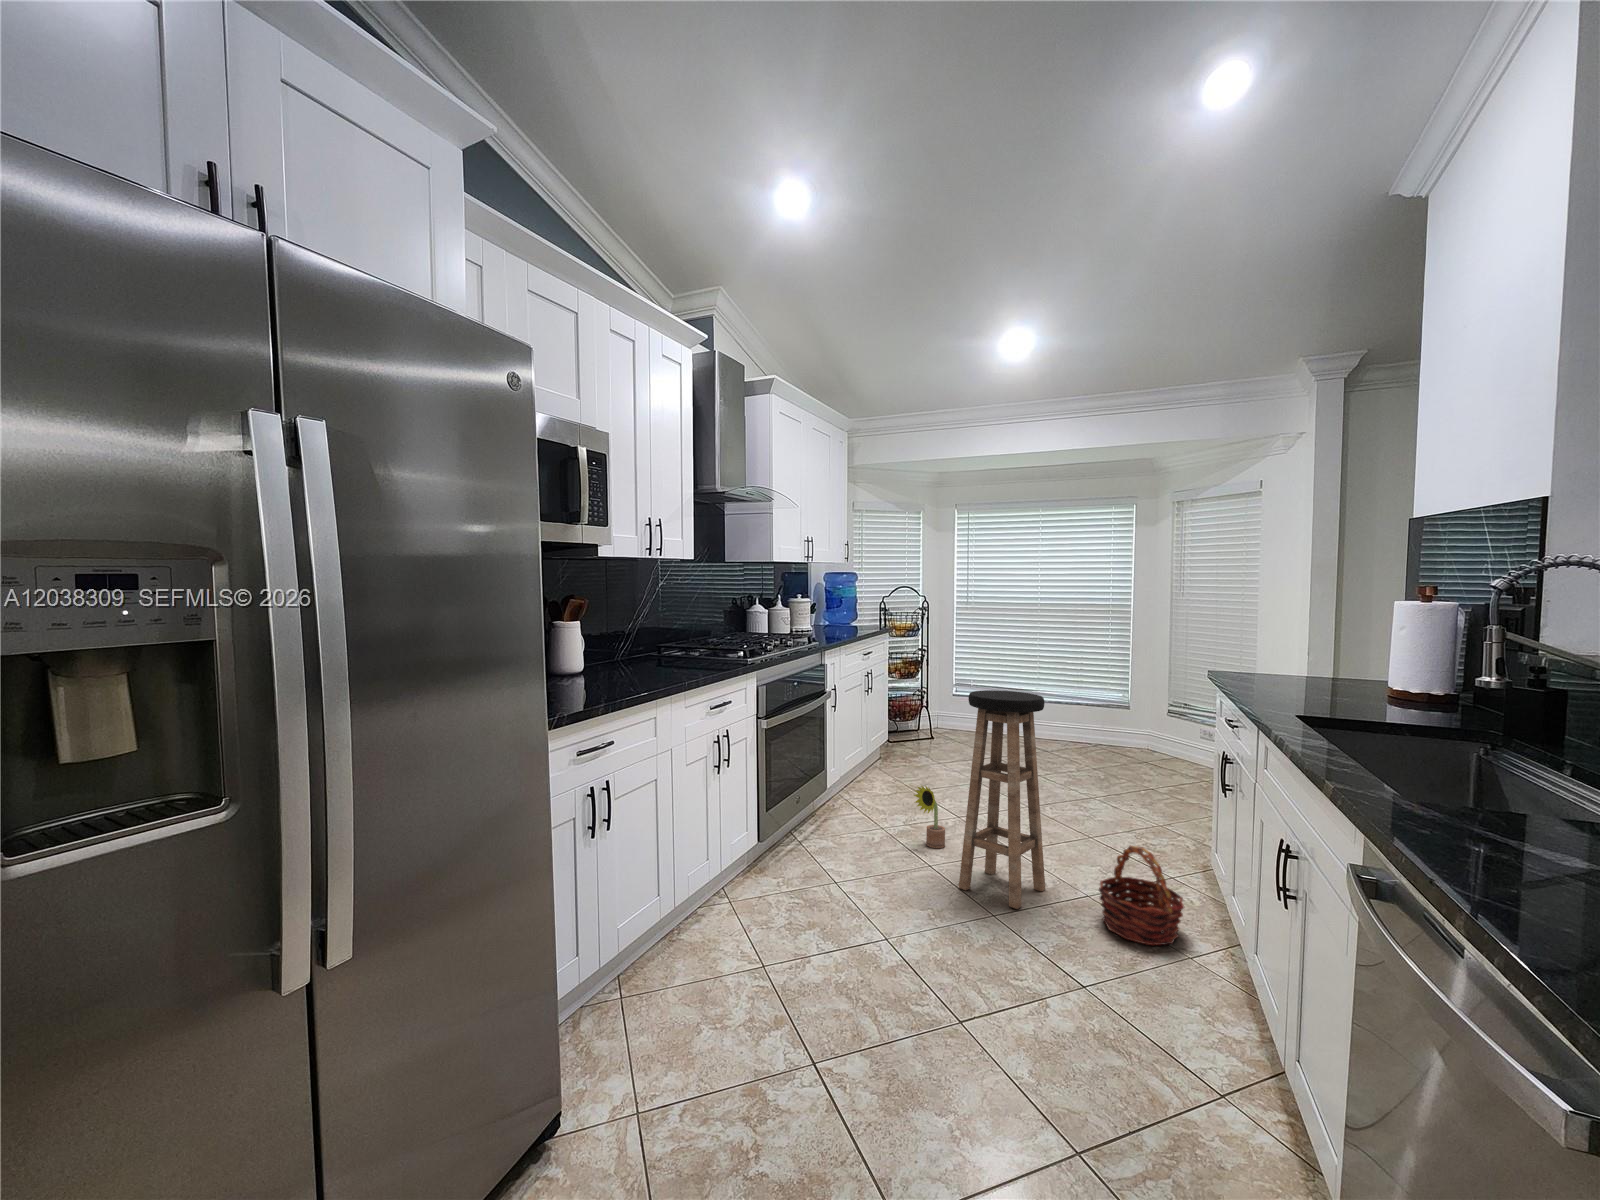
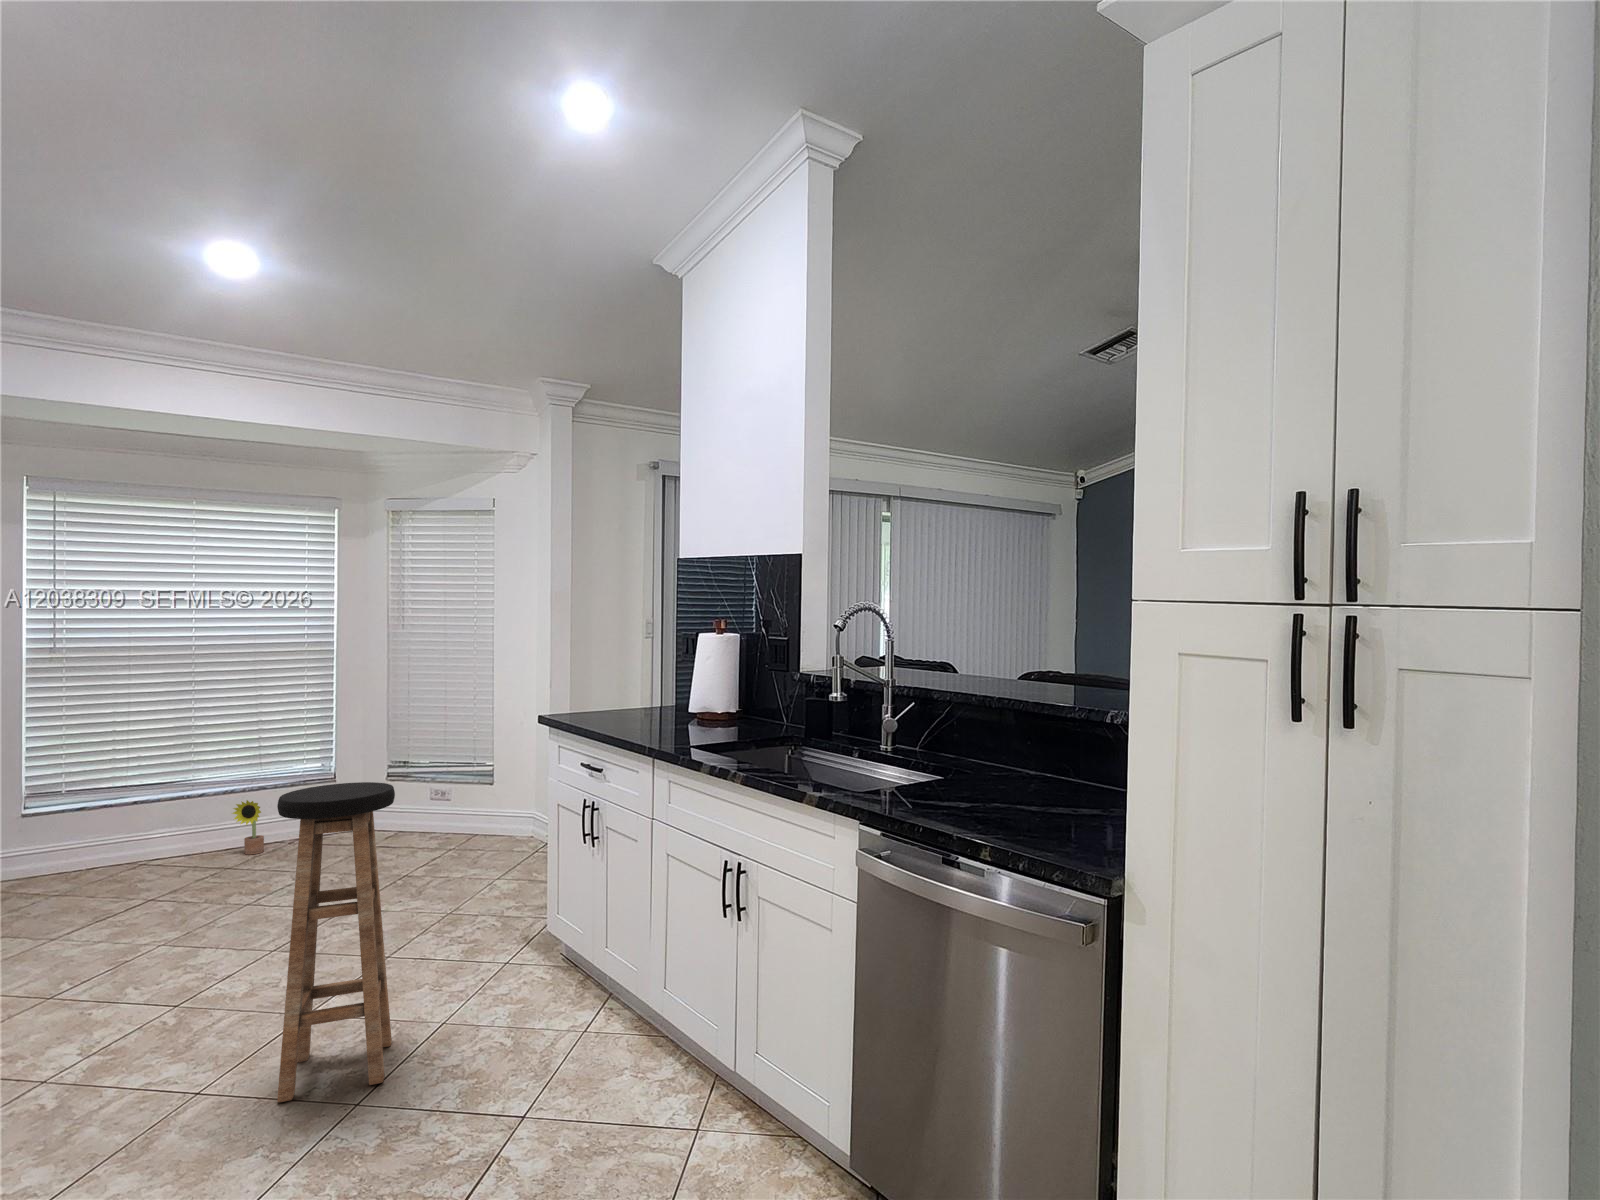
decorative plant: present [914,786,945,848] -> present [232,800,264,855]
basket: present [1099,846,1184,945] -> none [473,933,568,1046]

